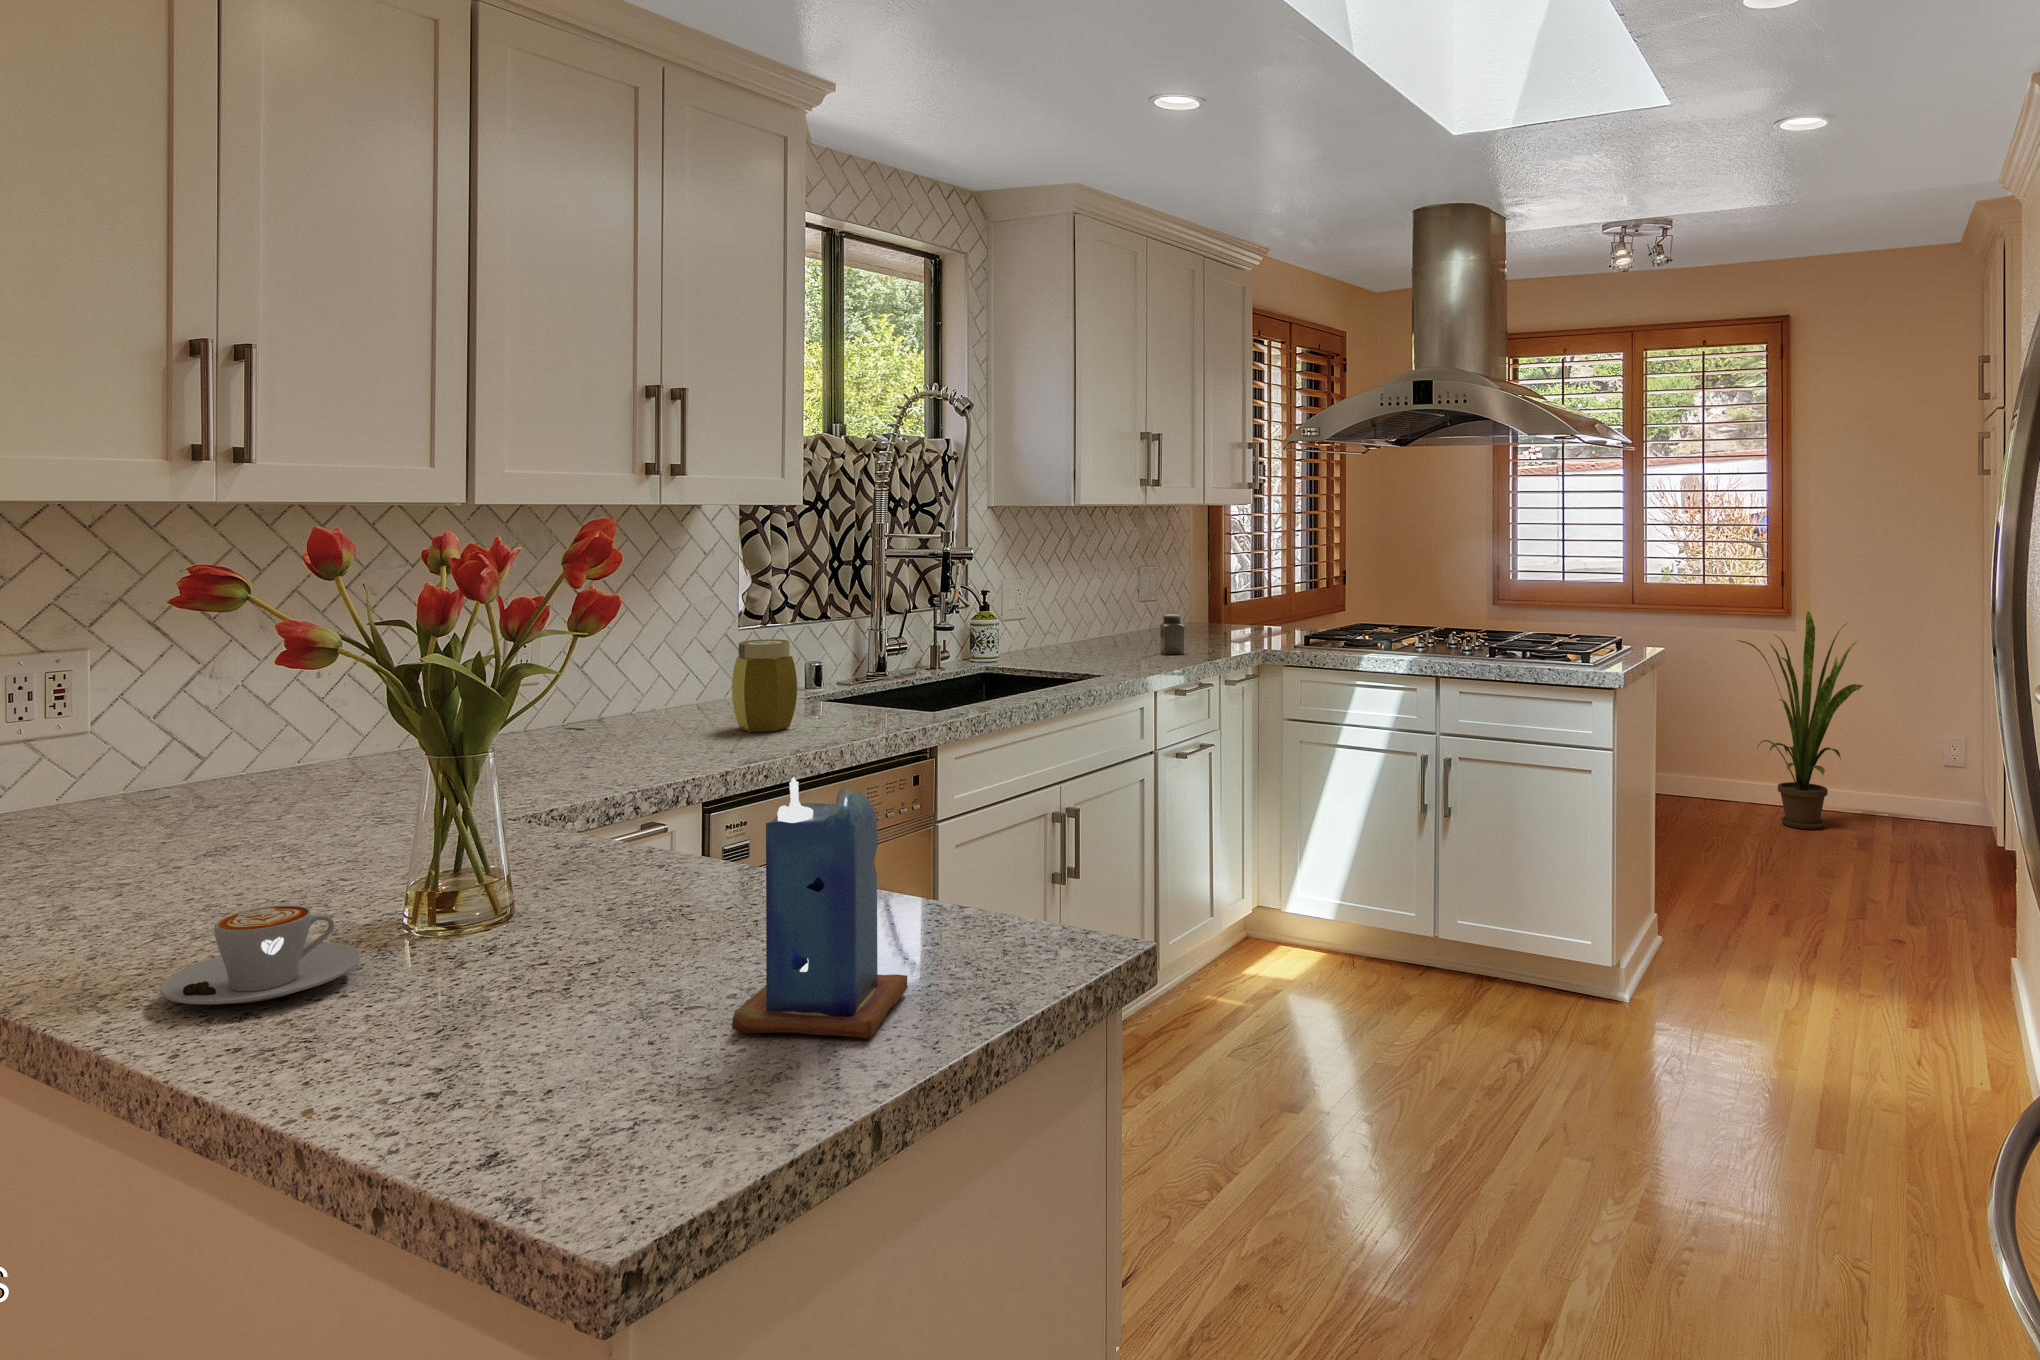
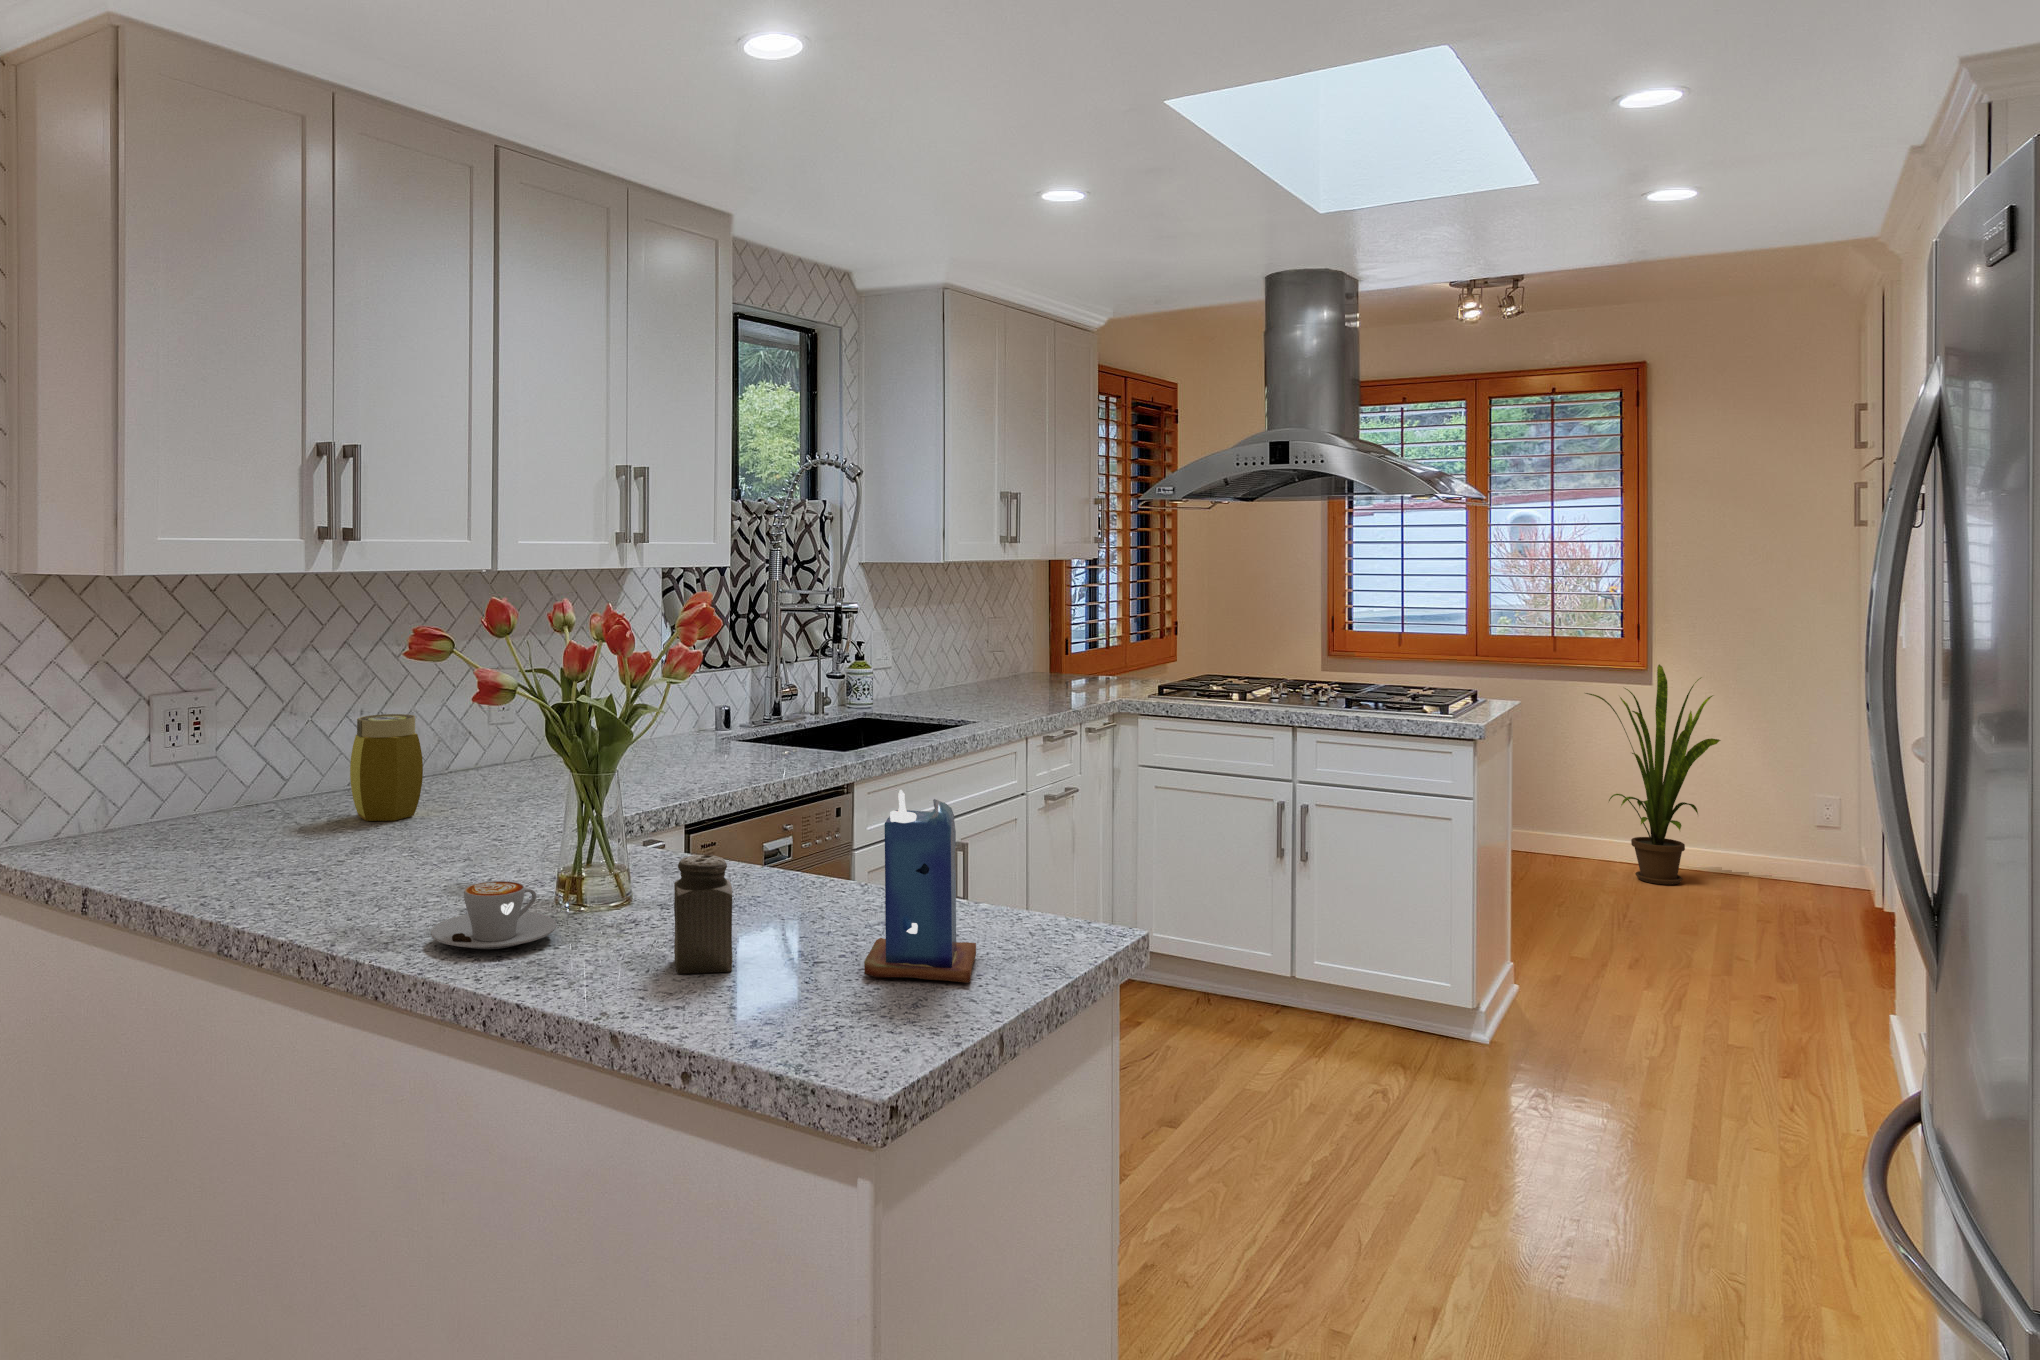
salt shaker: present [1160,614,1184,655] -> present [674,855,732,974]
jar: present [732,639,797,732] -> present [350,714,423,821]

